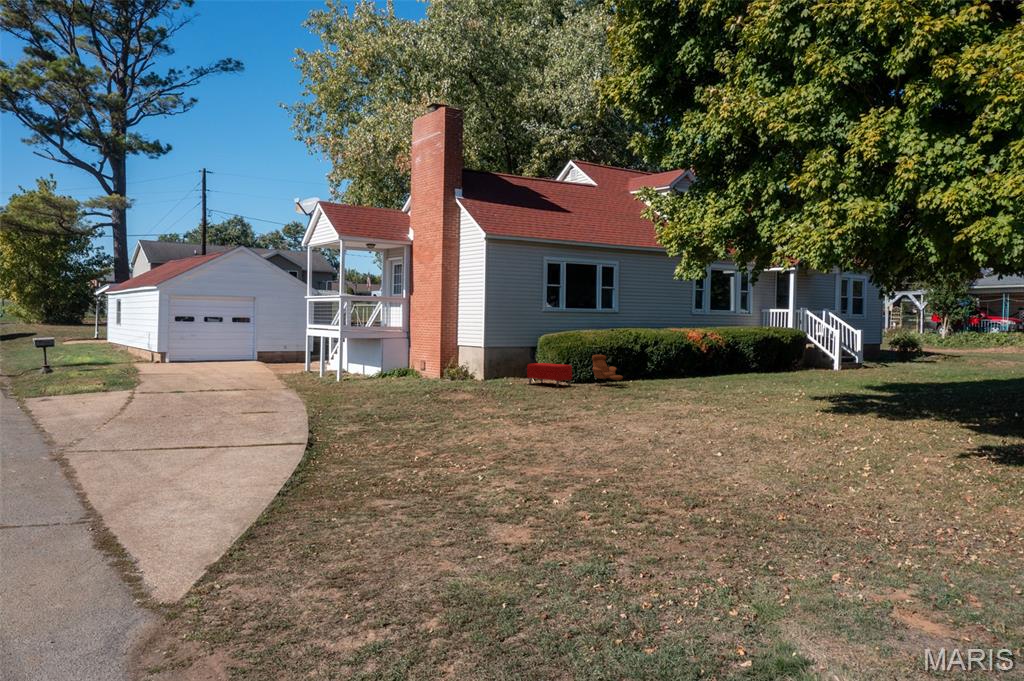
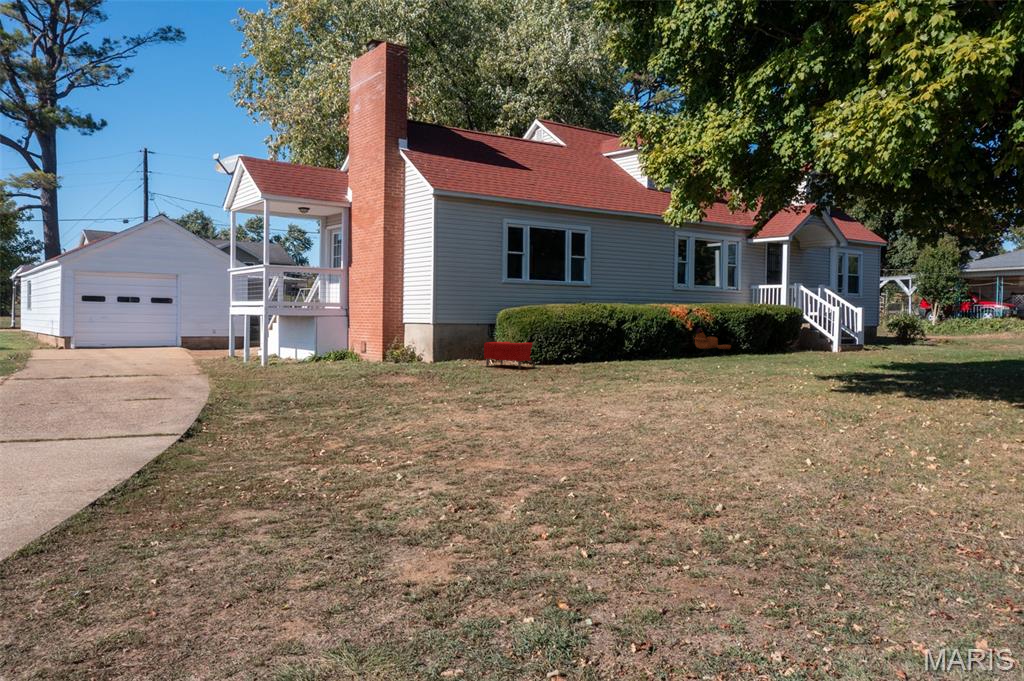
lounge chair: present [592,355,623,387] -> present [694,330,731,356]

